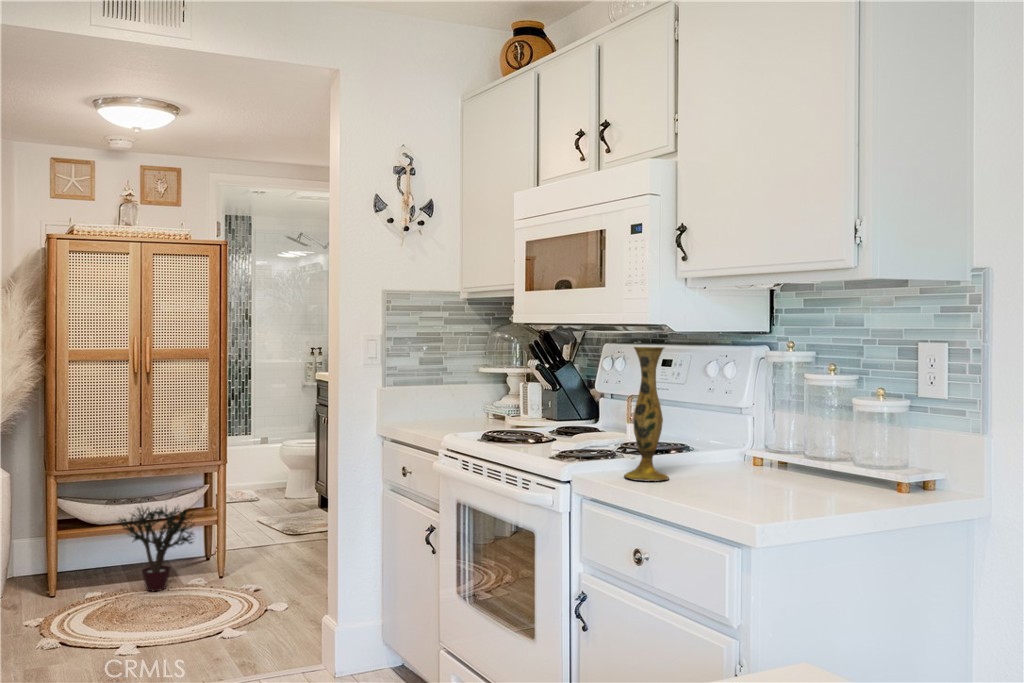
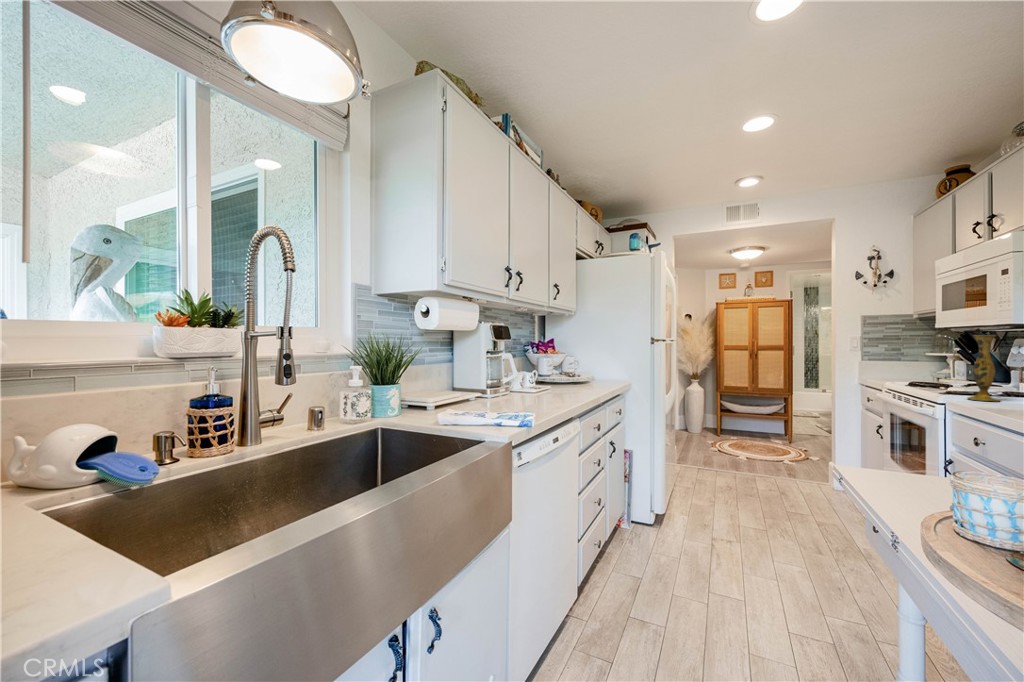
potted plant: present [118,507,194,591] -> none [742,407,778,443]

